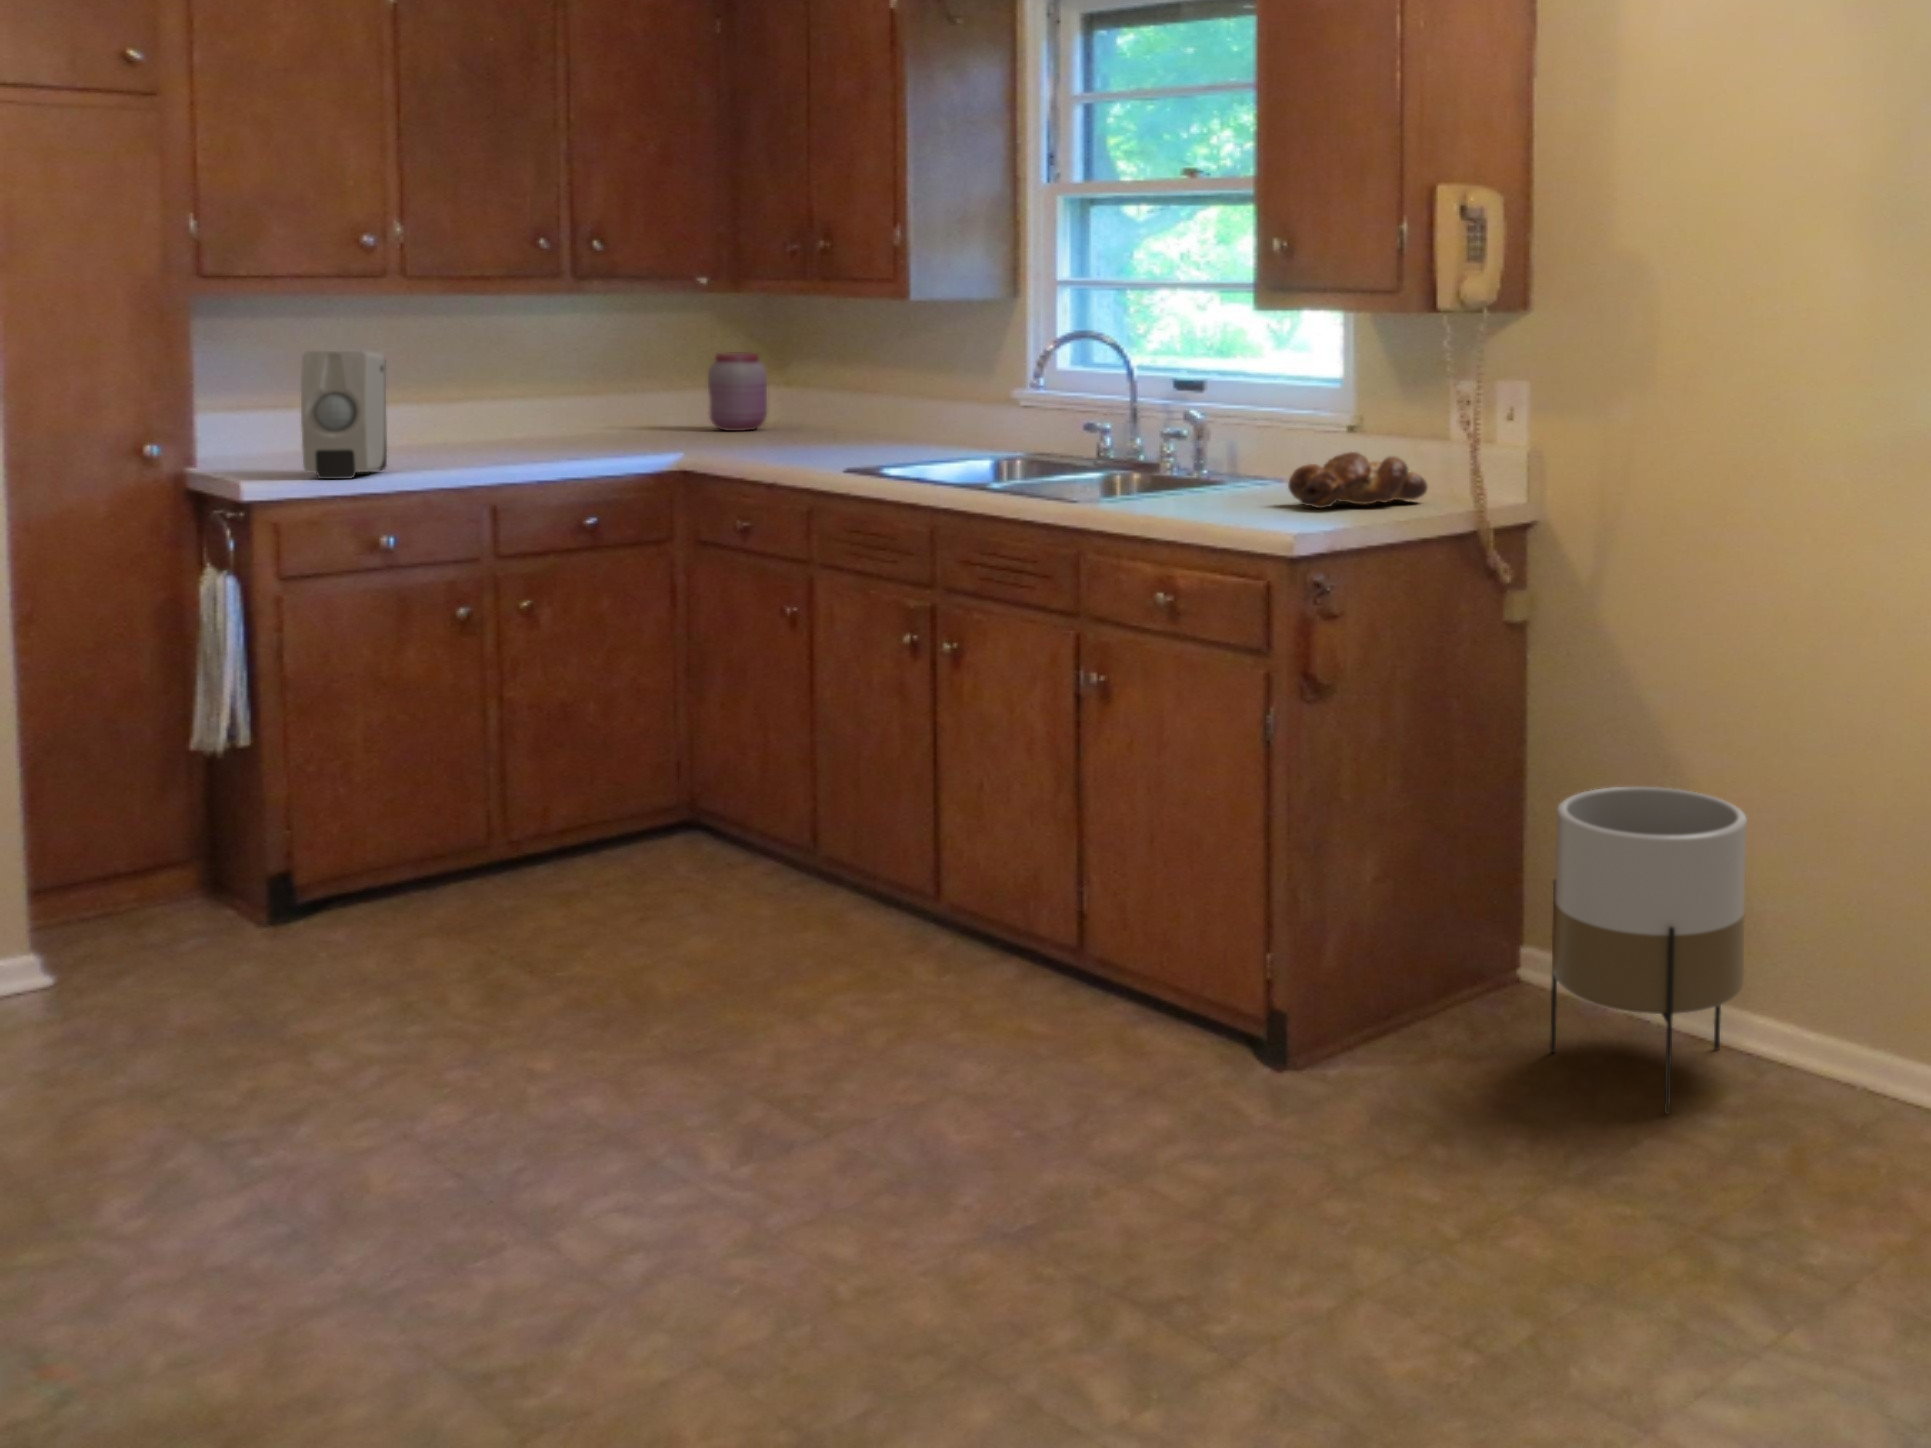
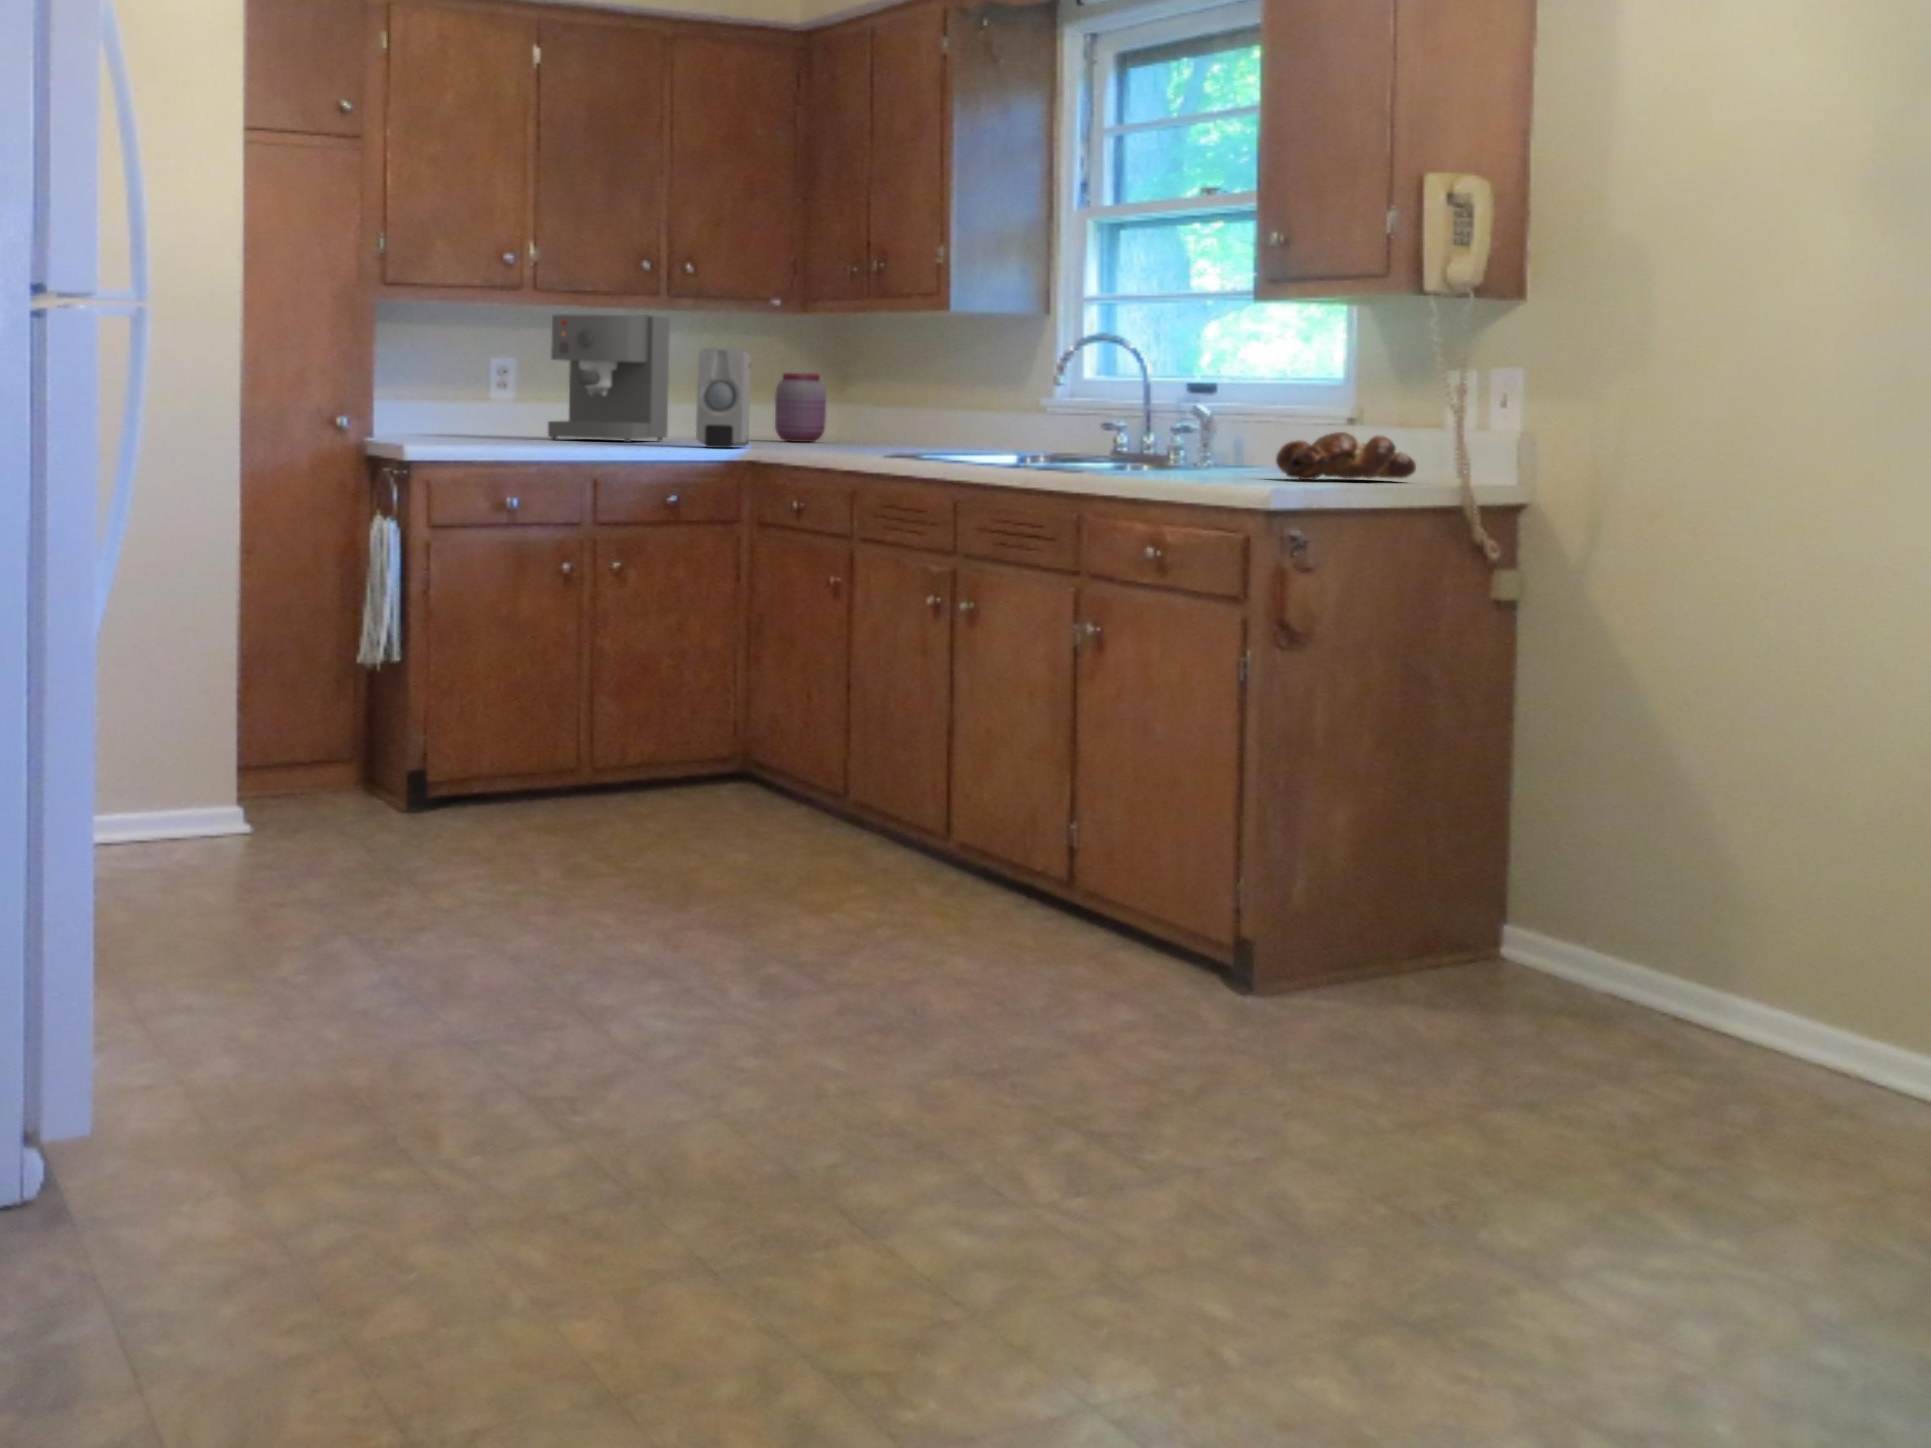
coffee maker: none [428,298,581,449] -> present [548,315,670,442]
soap dispenser: present [301,351,387,479] -> present [696,348,751,448]
planter: present [1550,787,1747,1114] -> none [1518,757,1729,1069]

